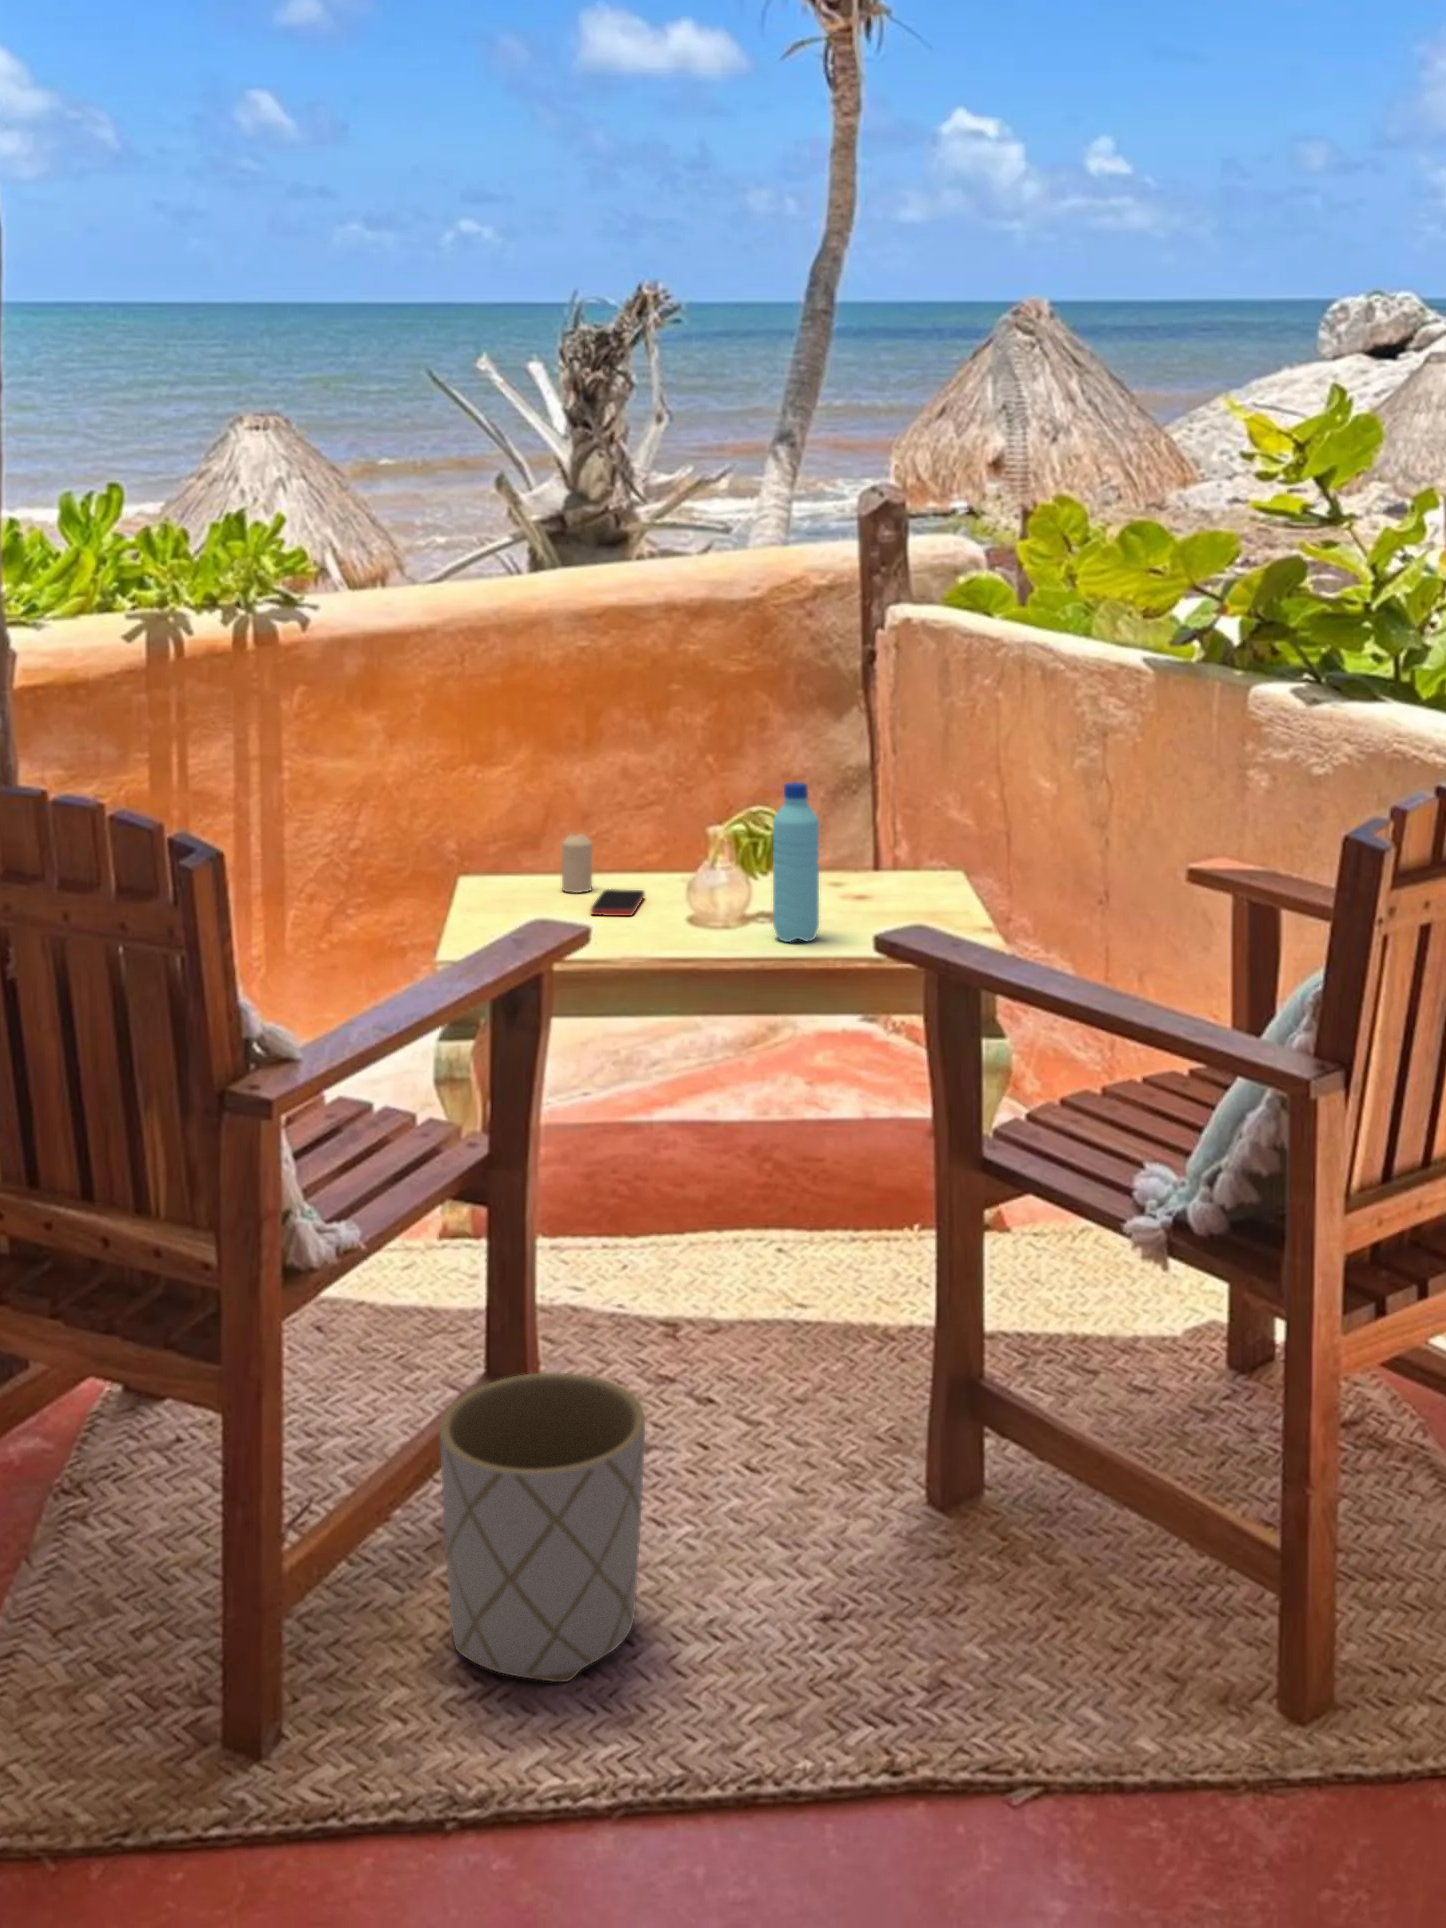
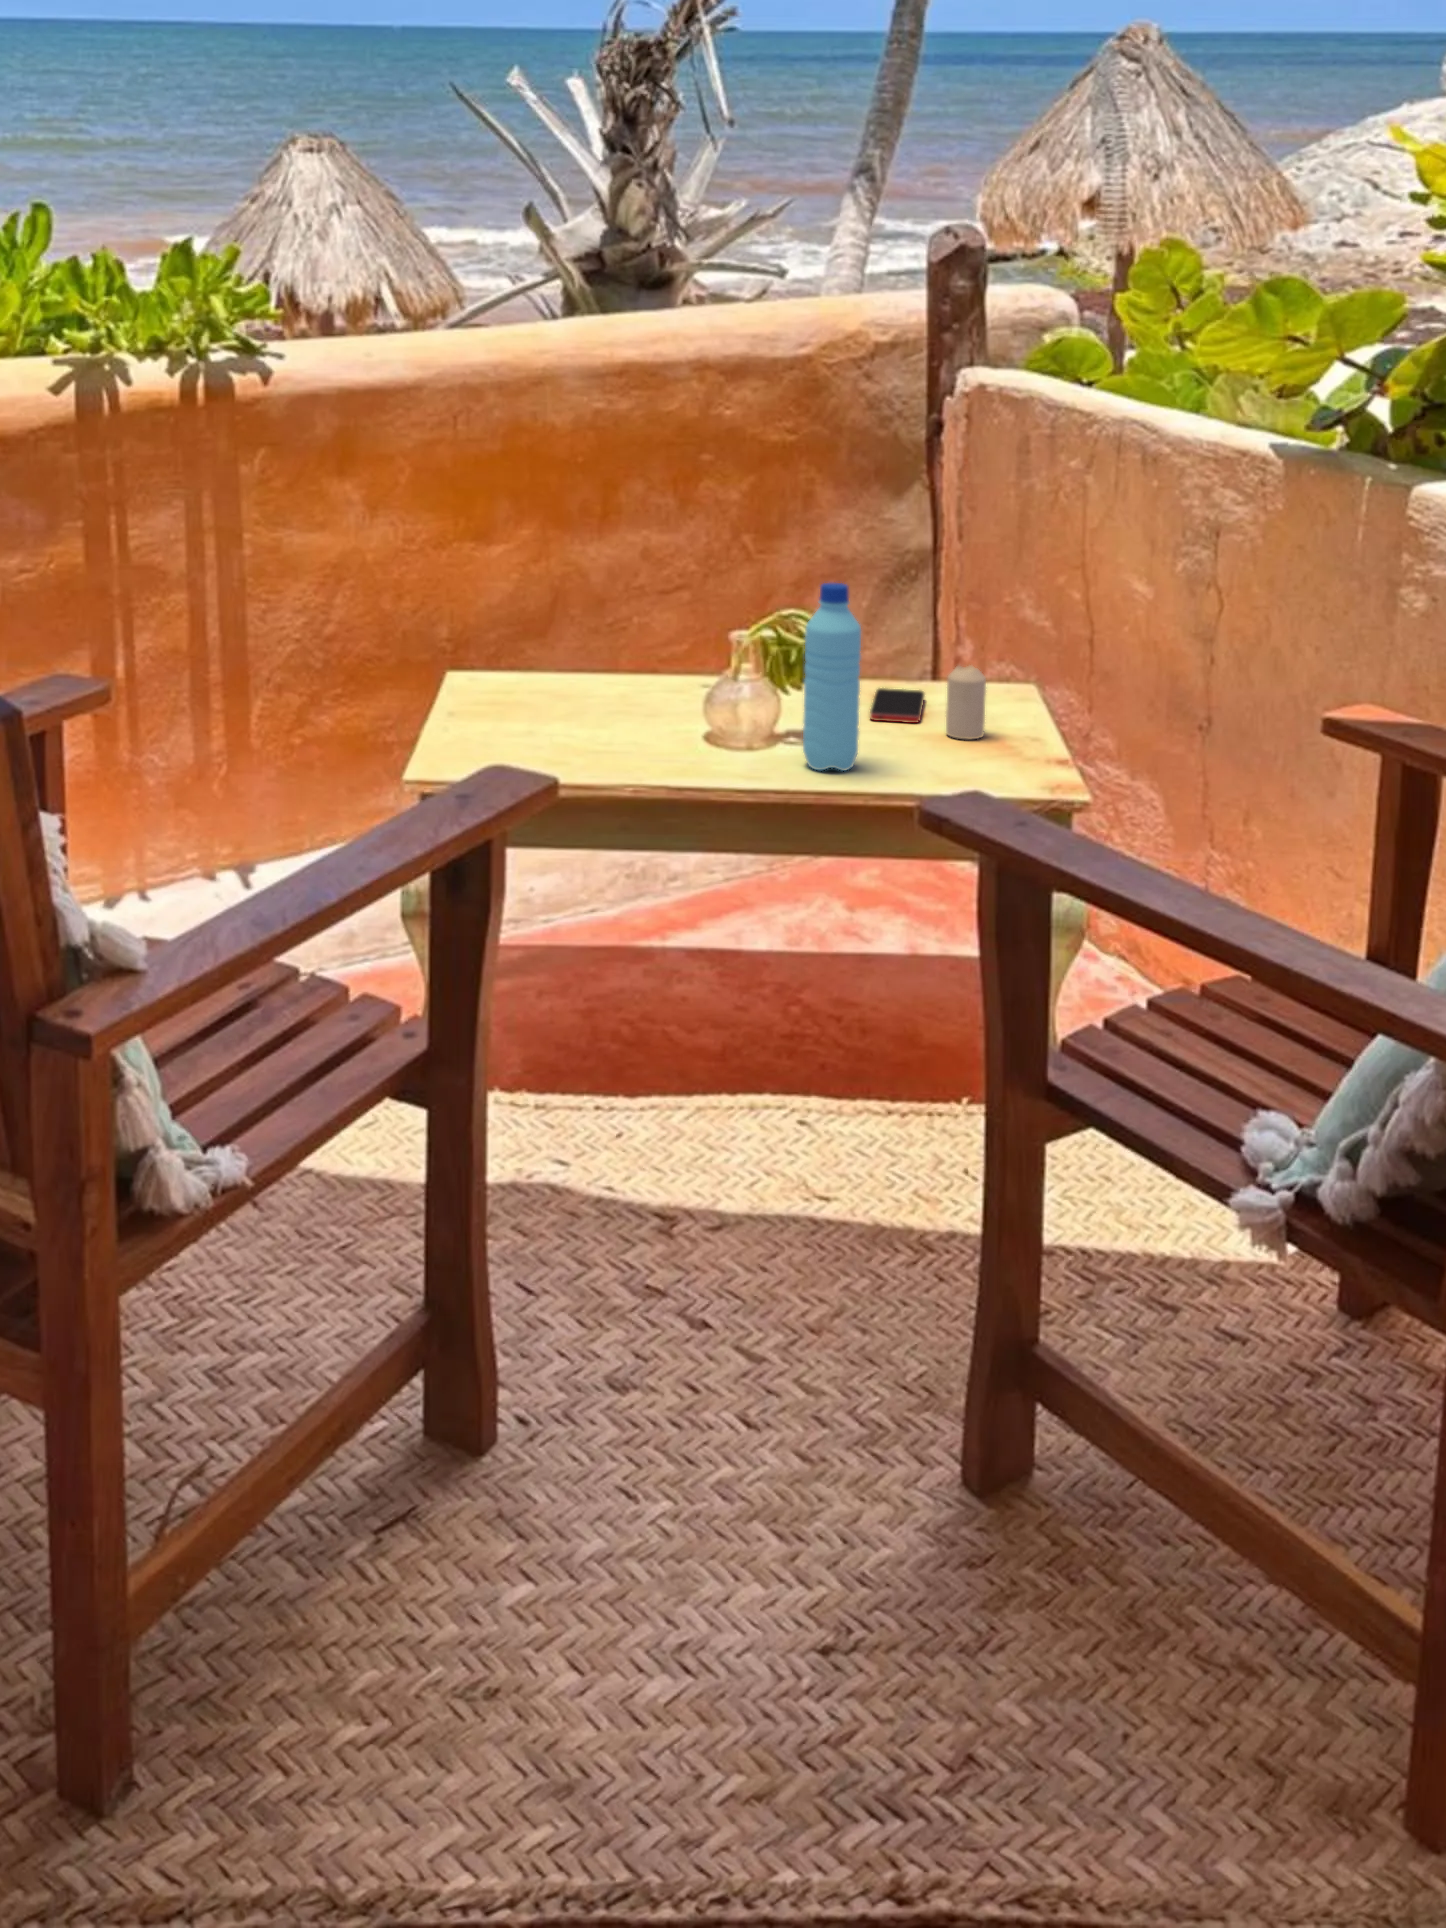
candle: present [562,834,592,893] -> present [946,666,986,739]
smartphone: present [590,889,645,916] -> present [870,688,924,723]
planter: present [440,1373,645,1682] -> none [342,1329,601,1727]

